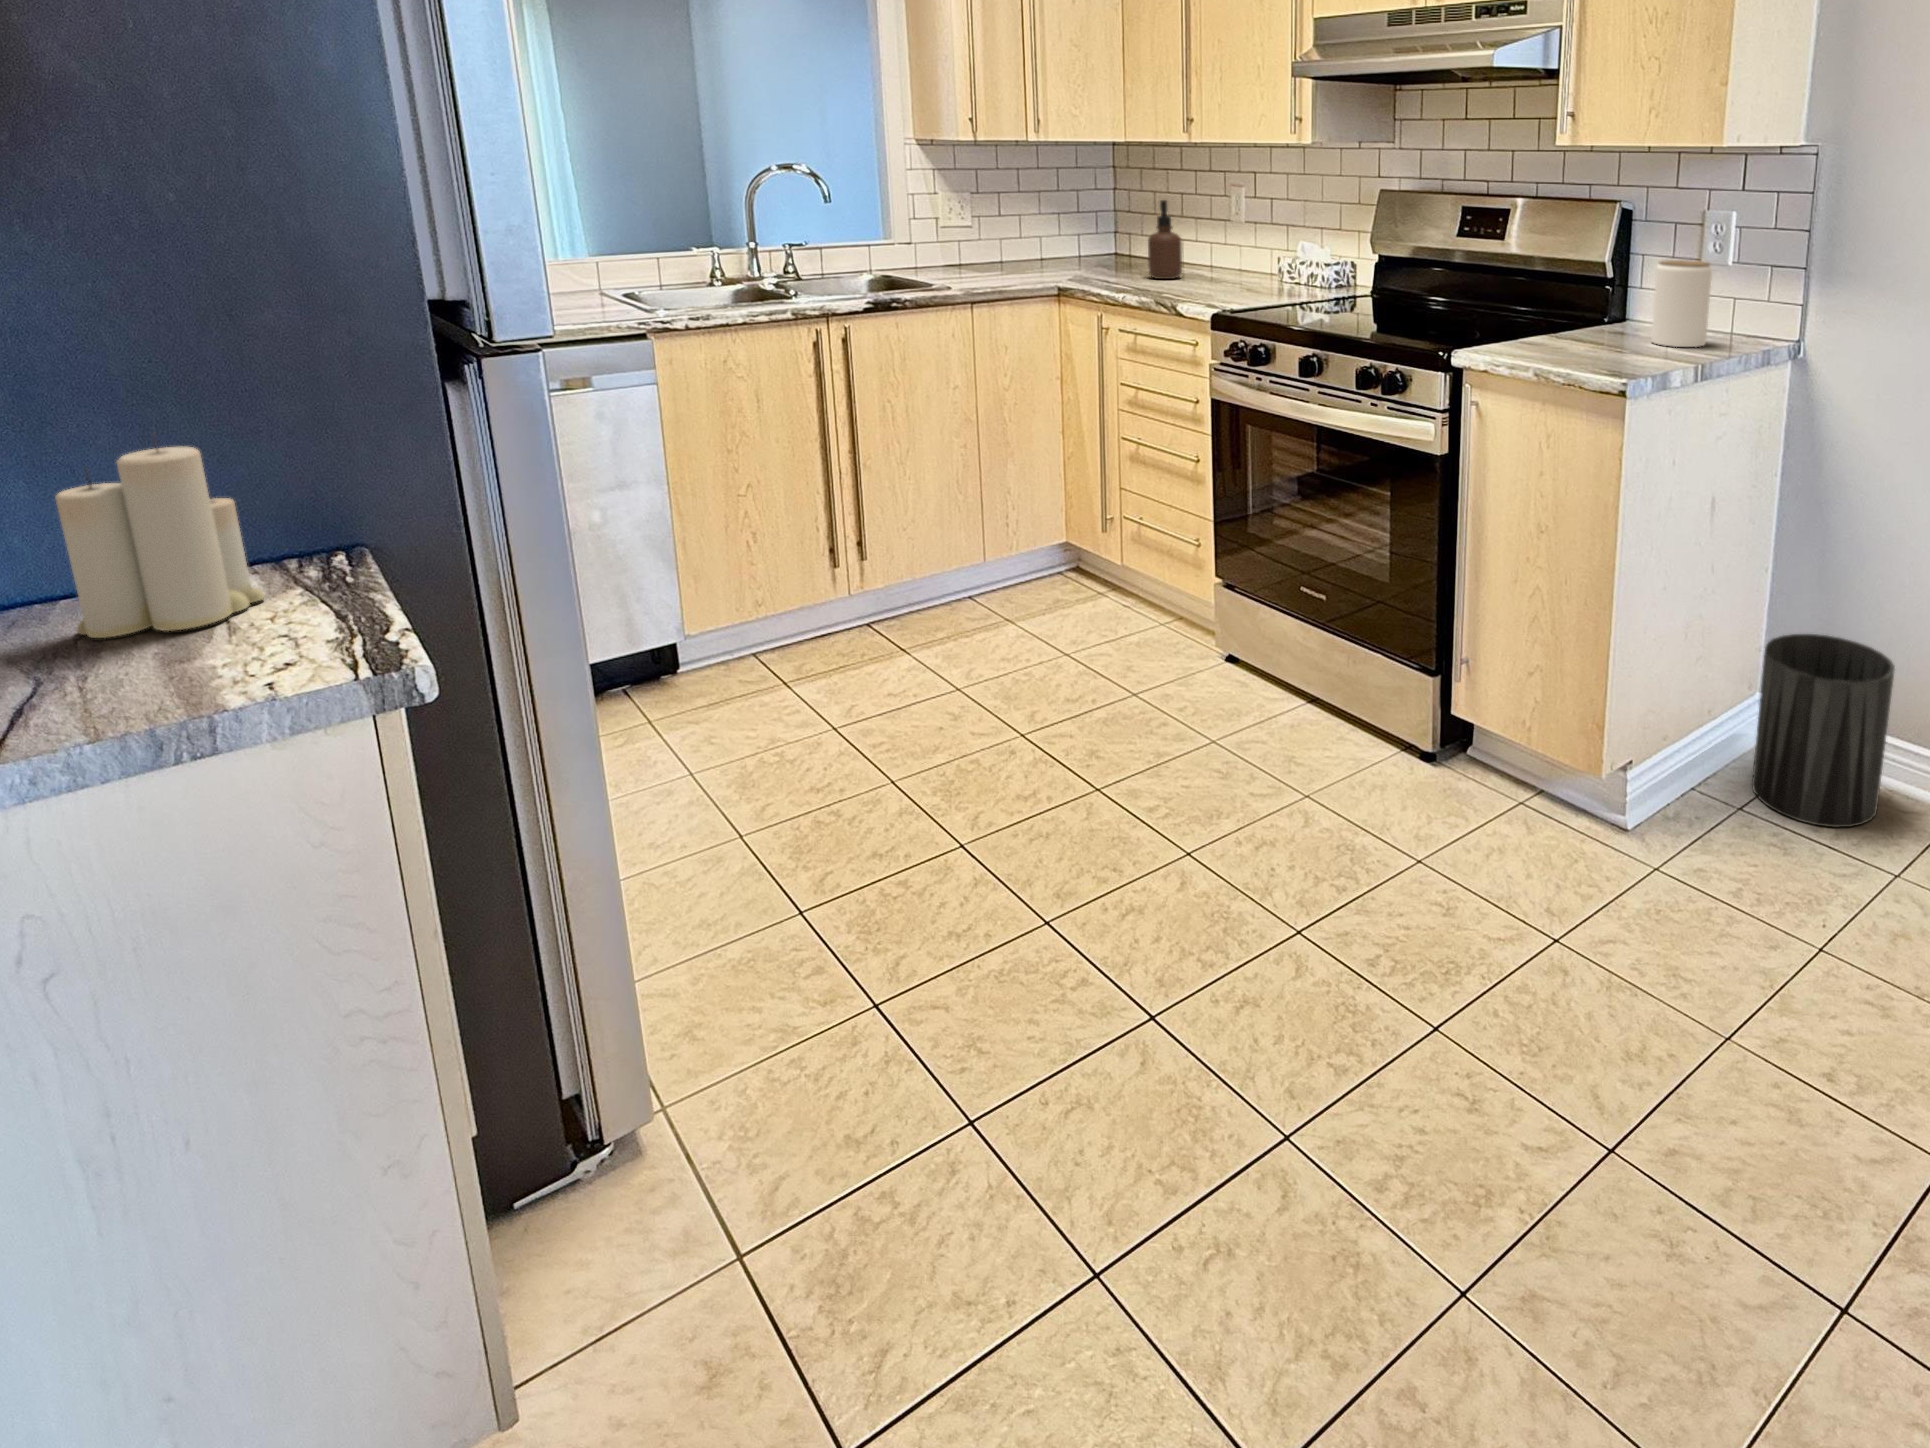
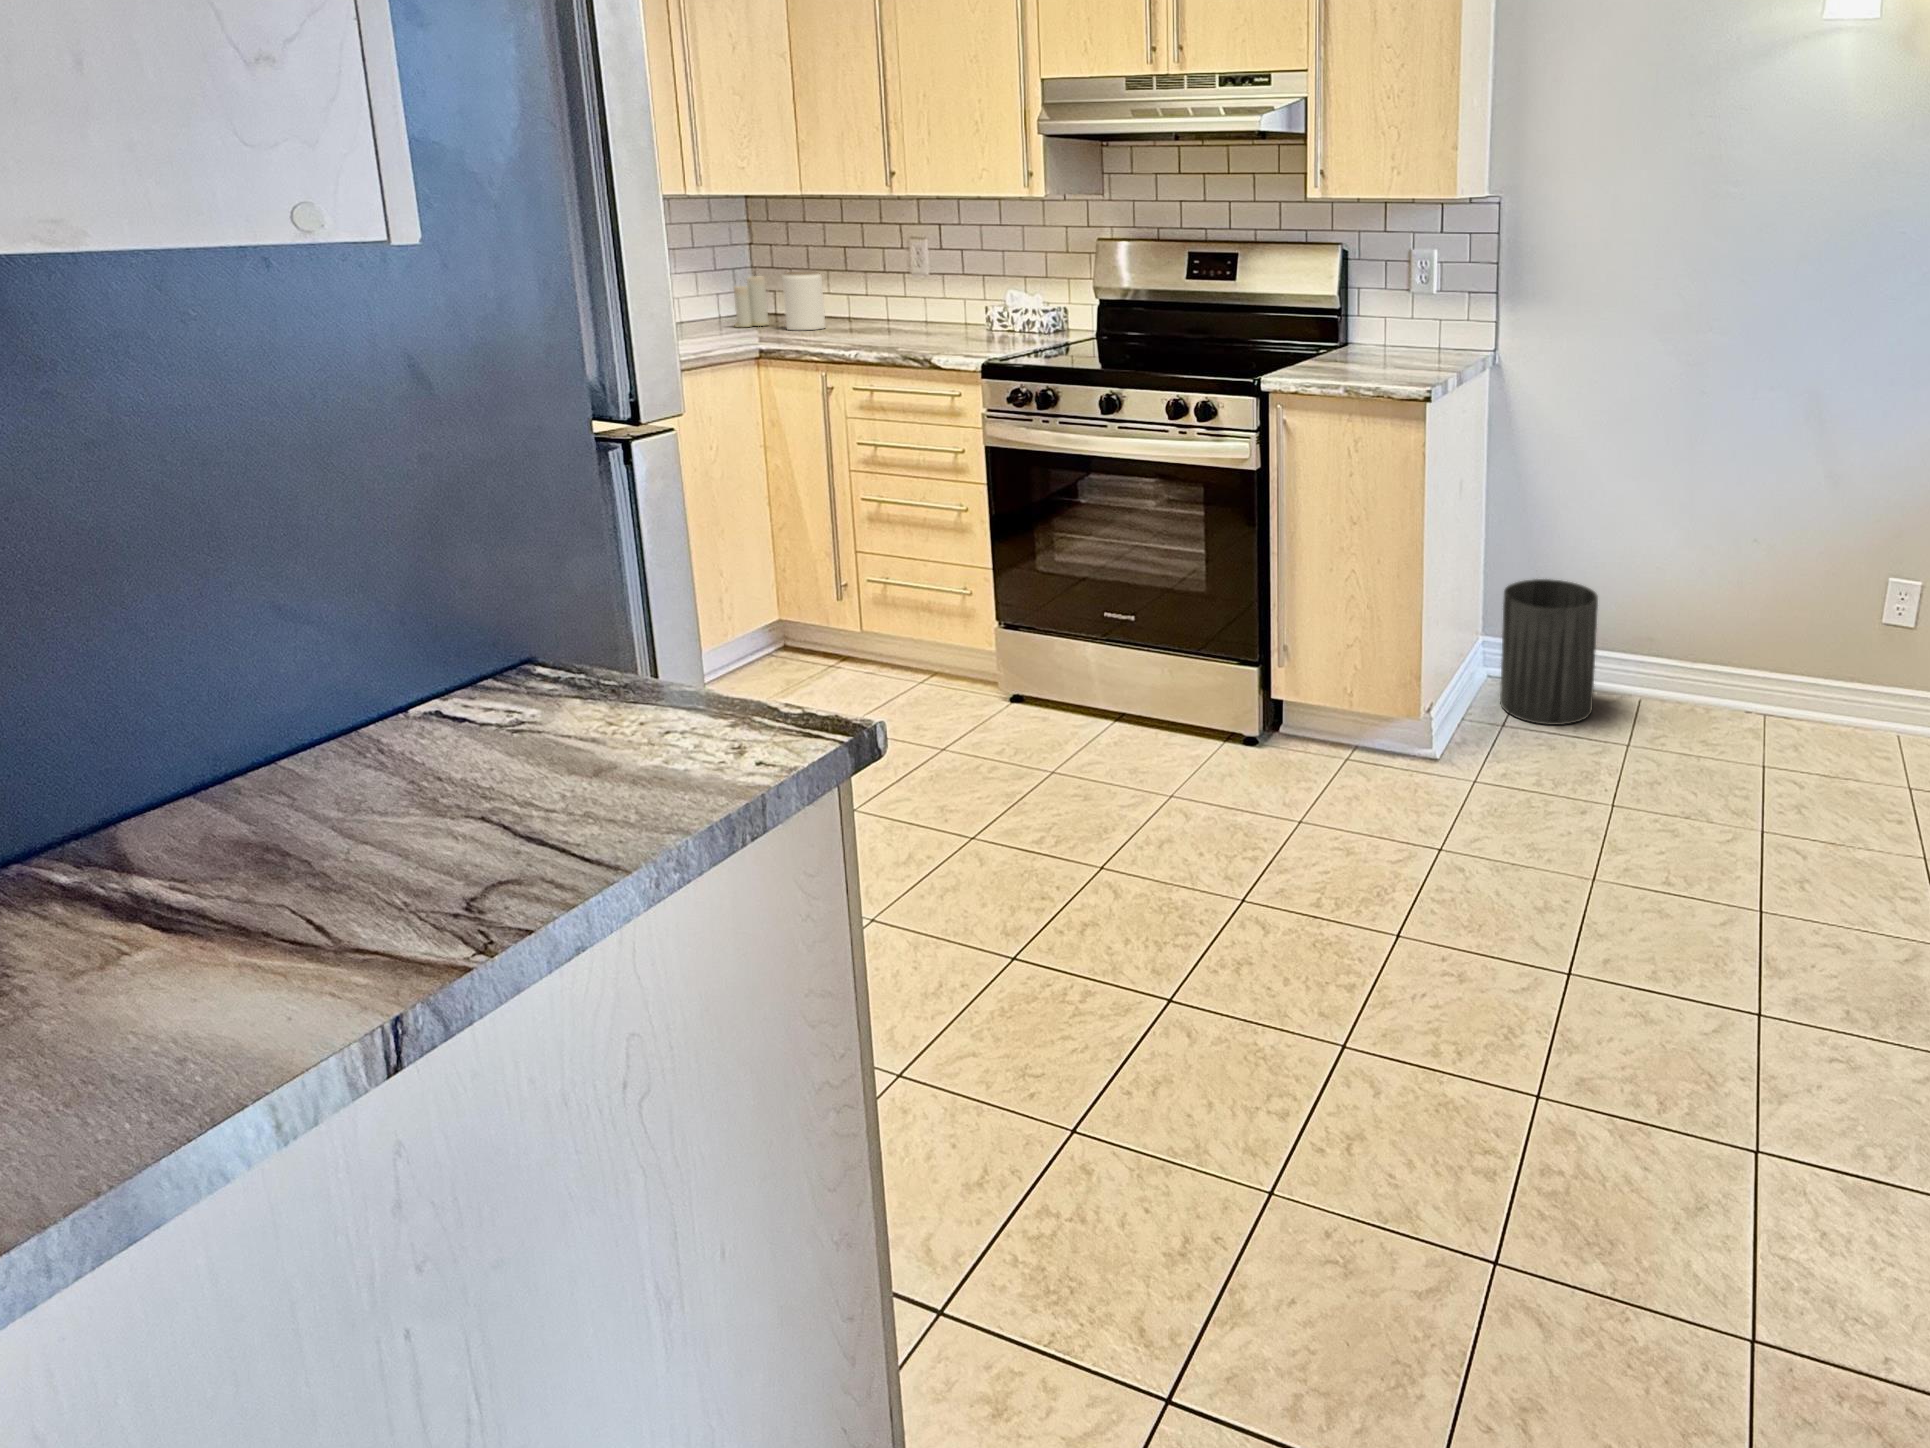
soap dispenser: present [1148,200,1182,279] -> none [837,253,876,335]
jar: present [1651,260,1712,347] -> present [782,272,825,330]
candle: present [55,440,265,638] -> present [734,277,769,327]

